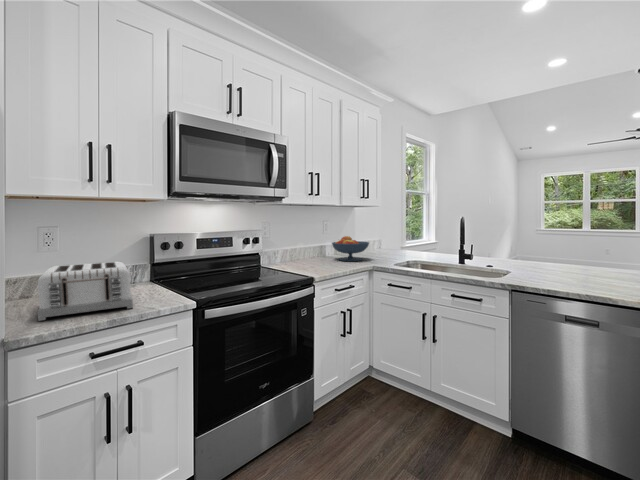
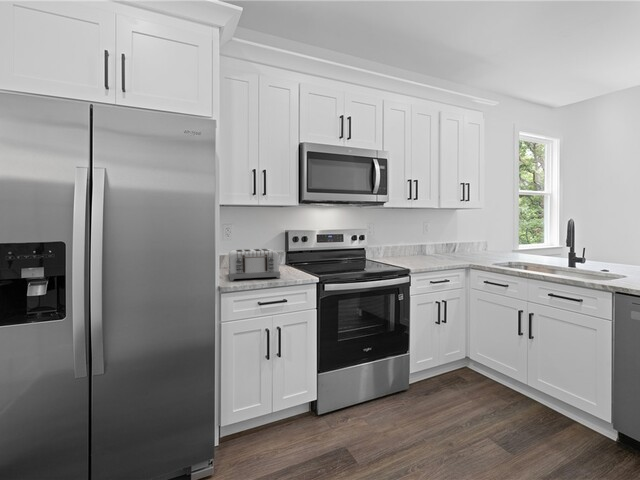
fruit bowl: present [332,236,369,261] -> none [430,236,467,259]

